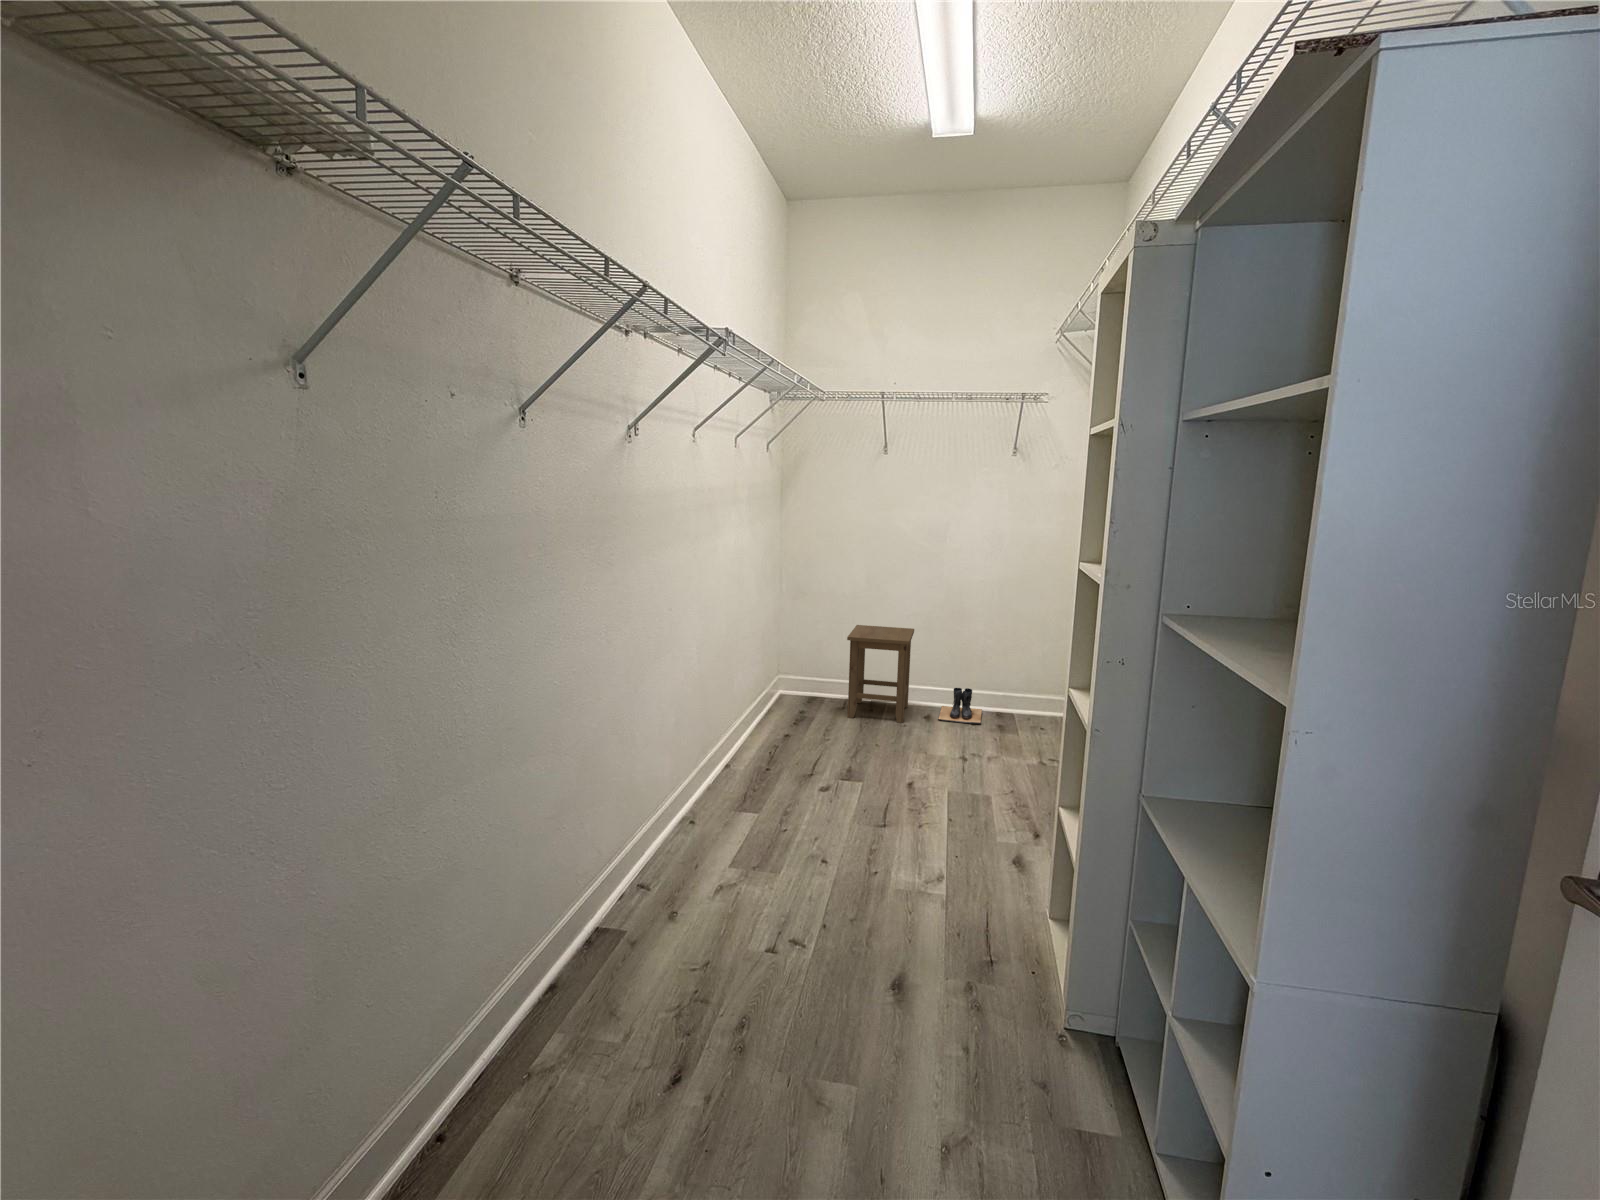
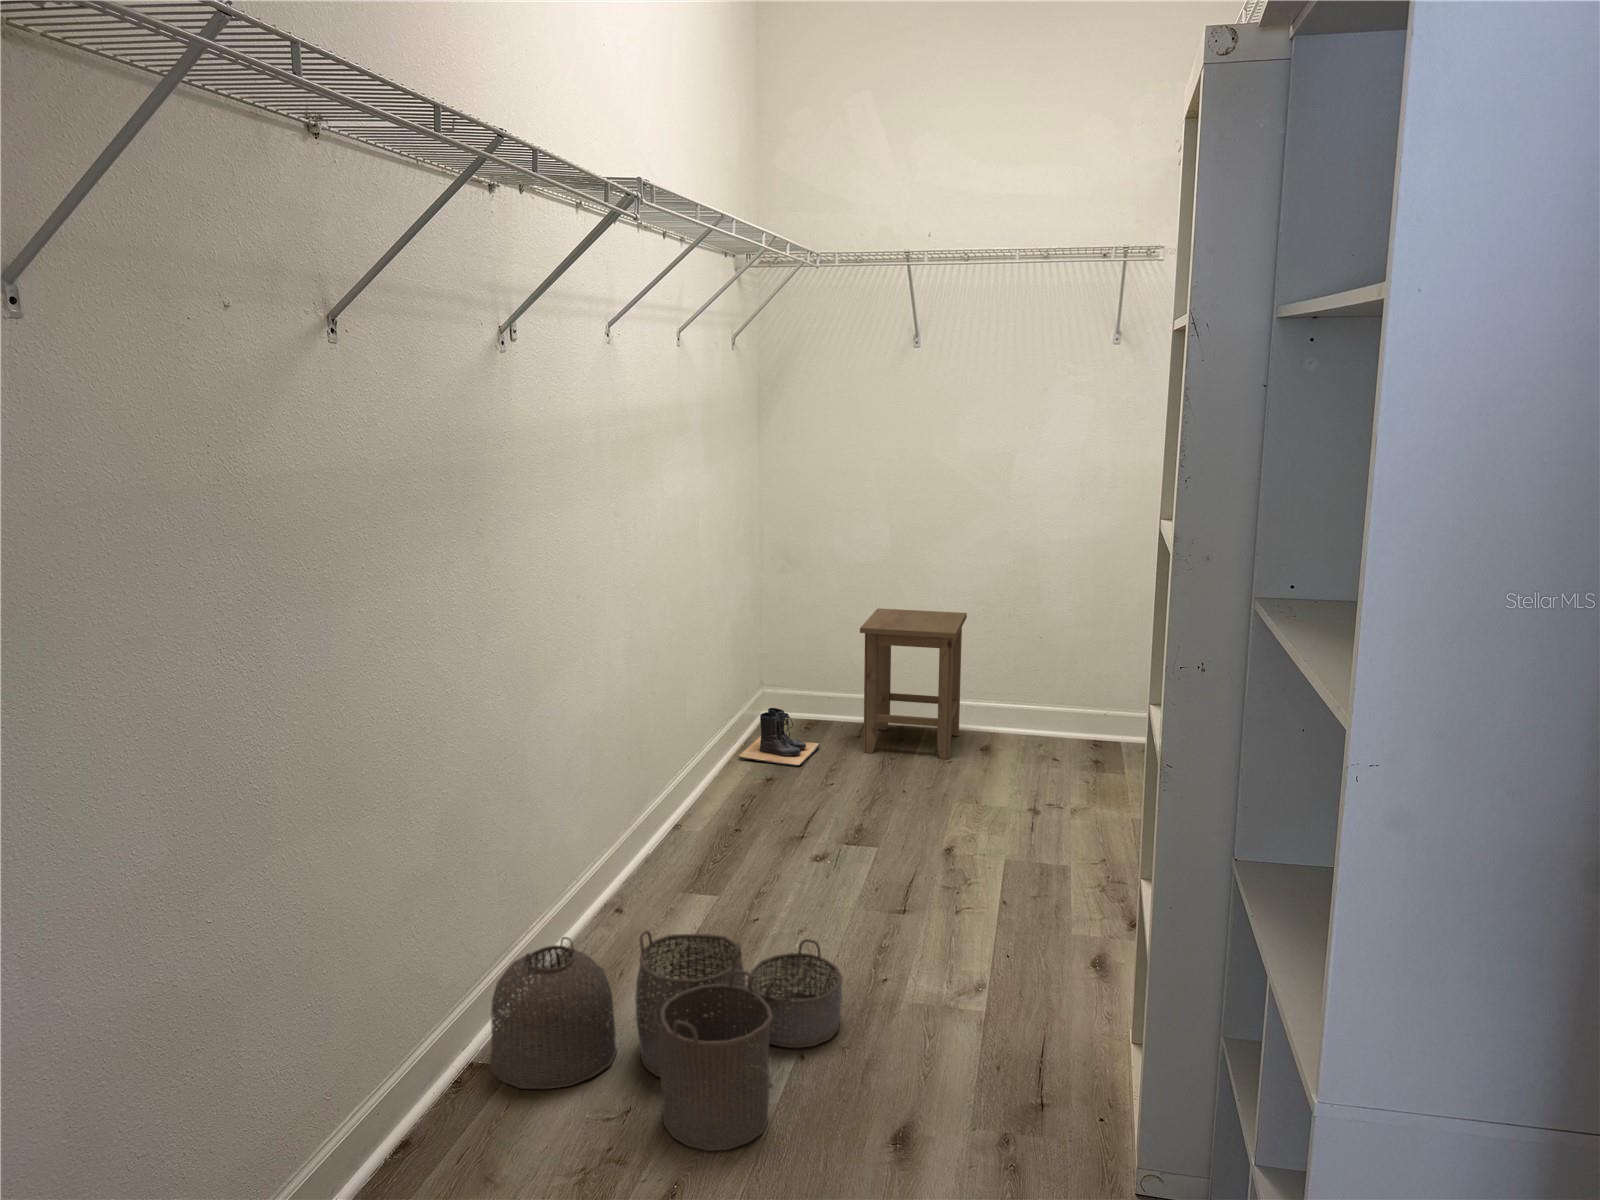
boots: present [938,688,982,724] -> present [738,708,820,766]
woven basket: none [611,837,851,994] -> present [490,931,843,1151]

